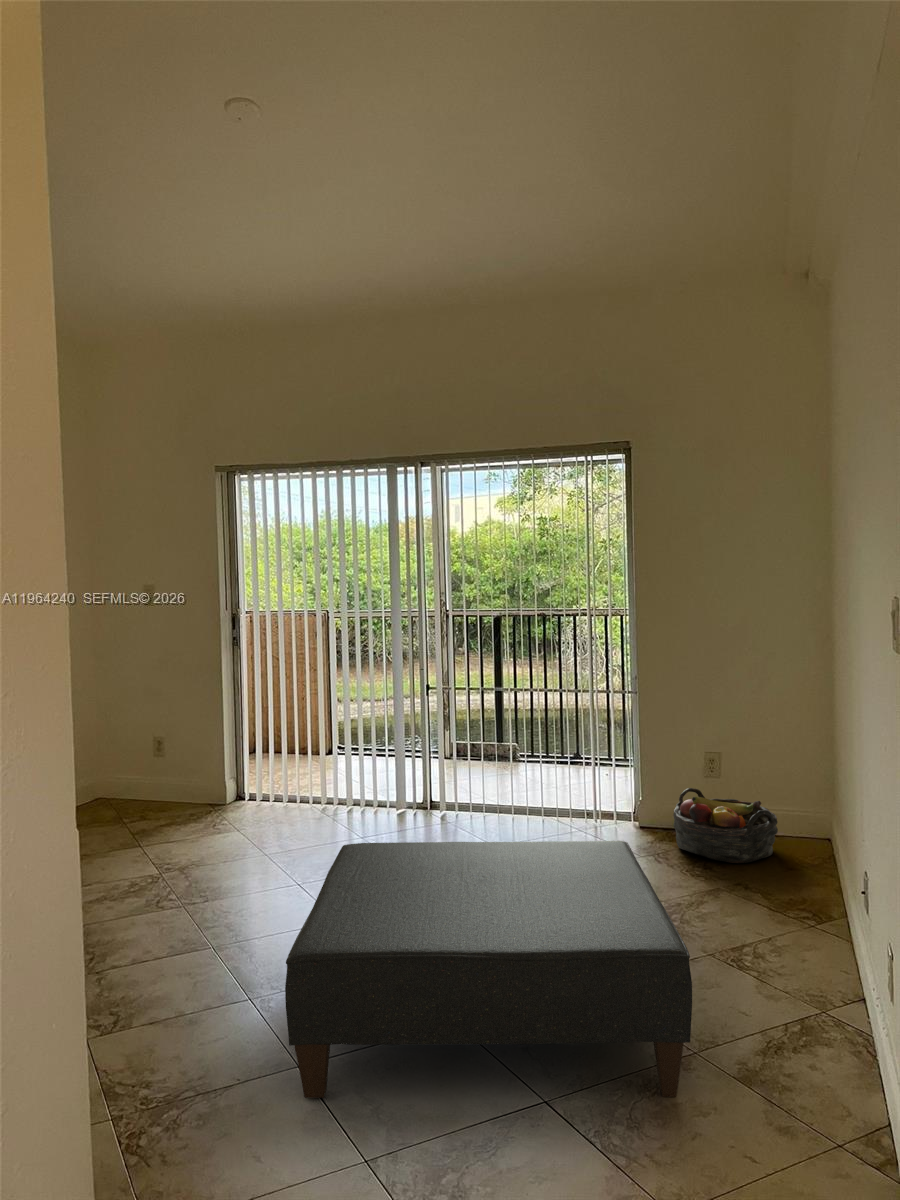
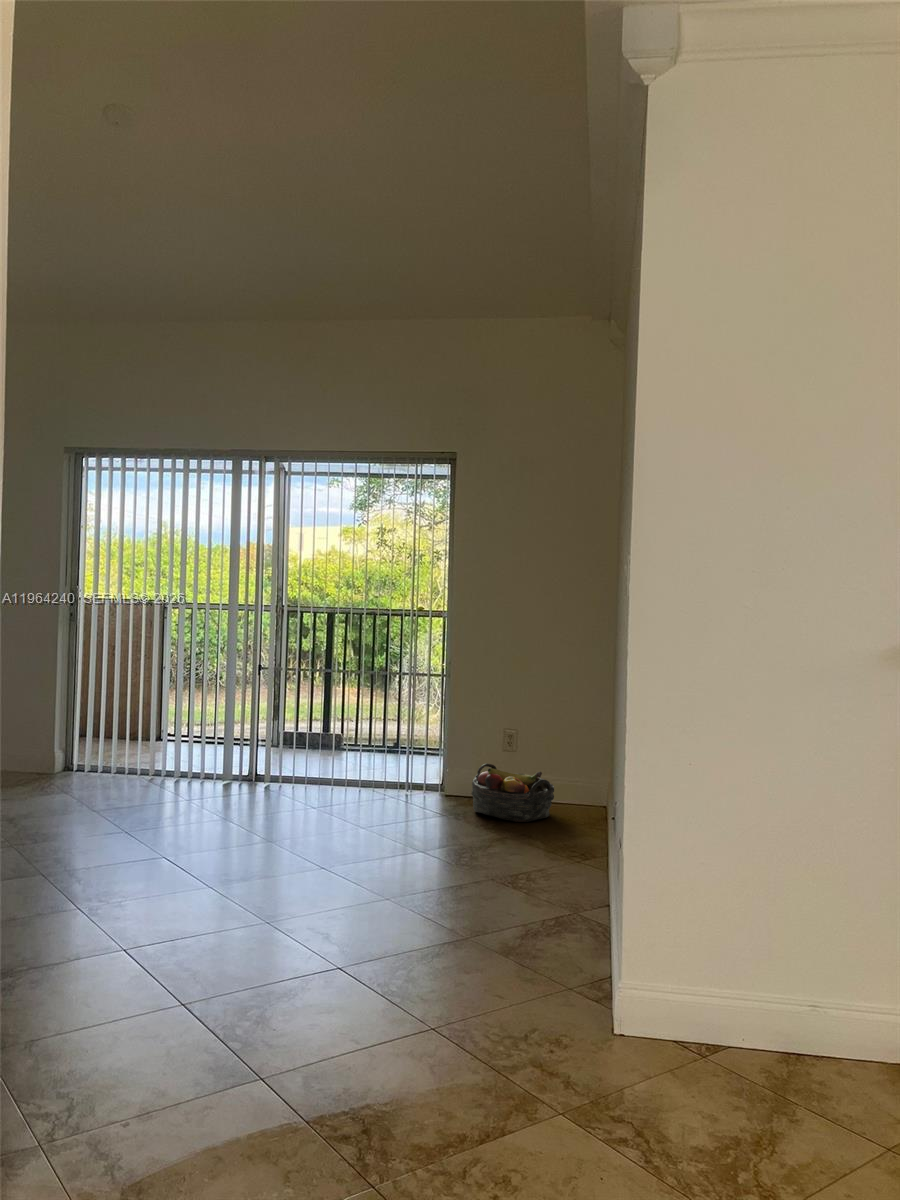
ottoman: present [285,841,692,1098] -> none [204,787,479,943]

